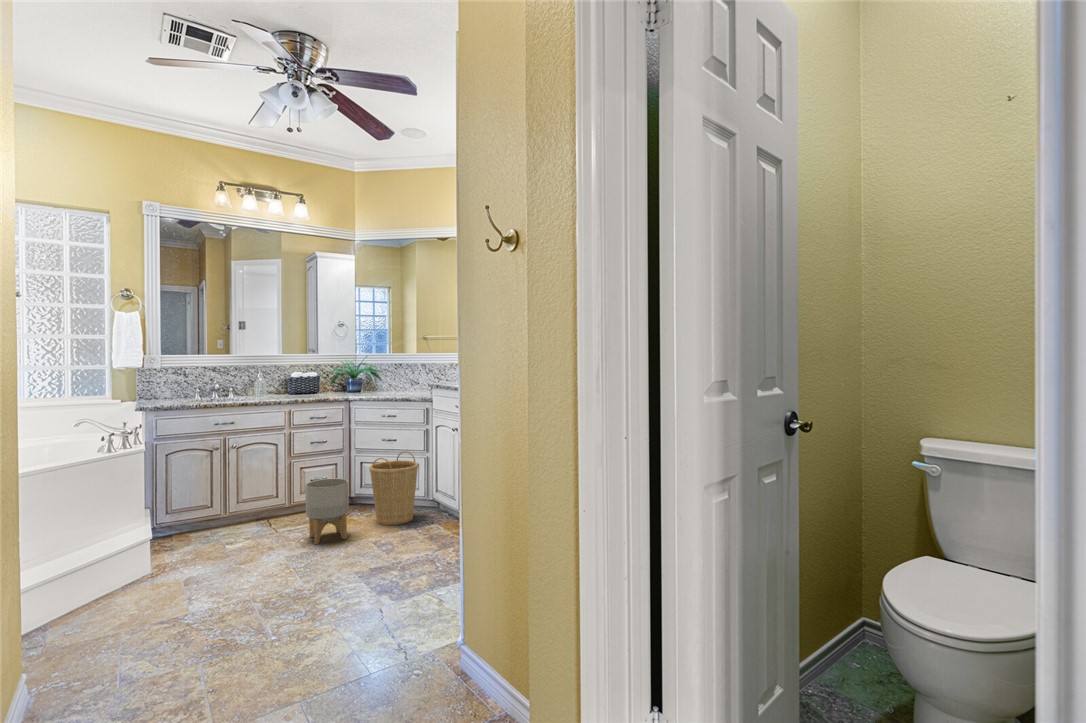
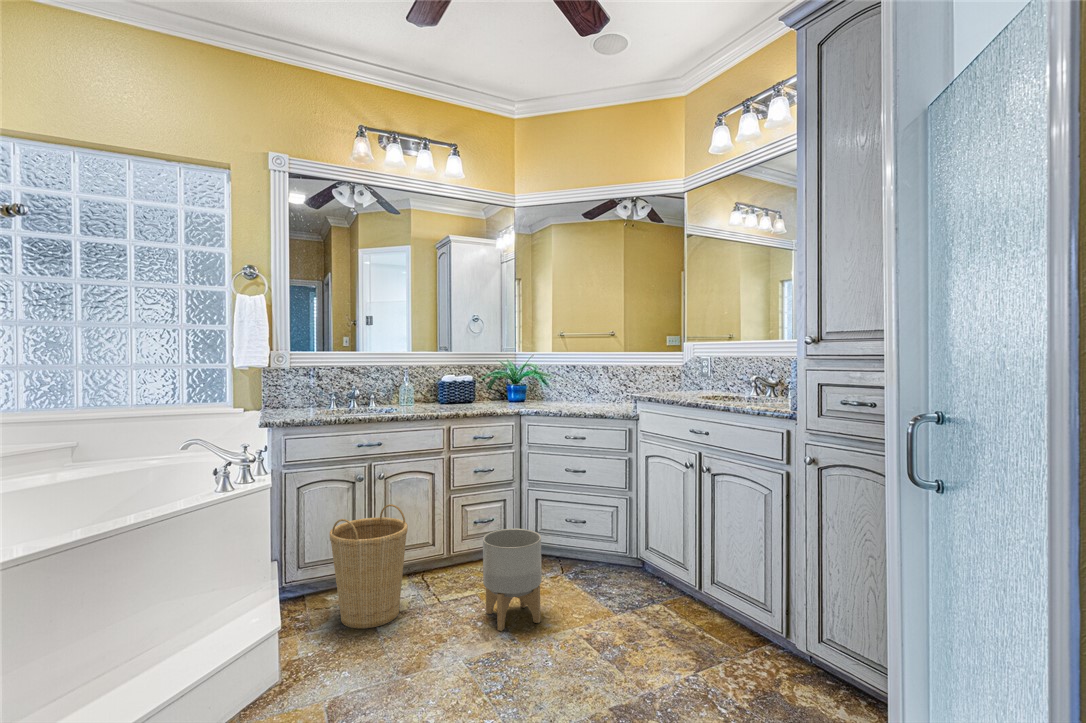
basket: present [369,451,418,525] -> present [330,504,408,629]

